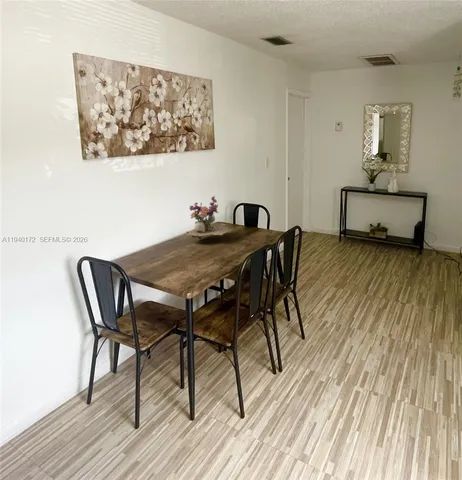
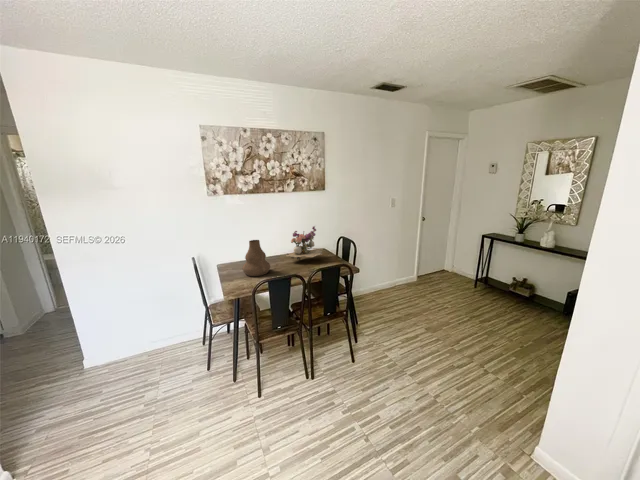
vase: none [140,215,177,263] -> present [242,240,271,276]

